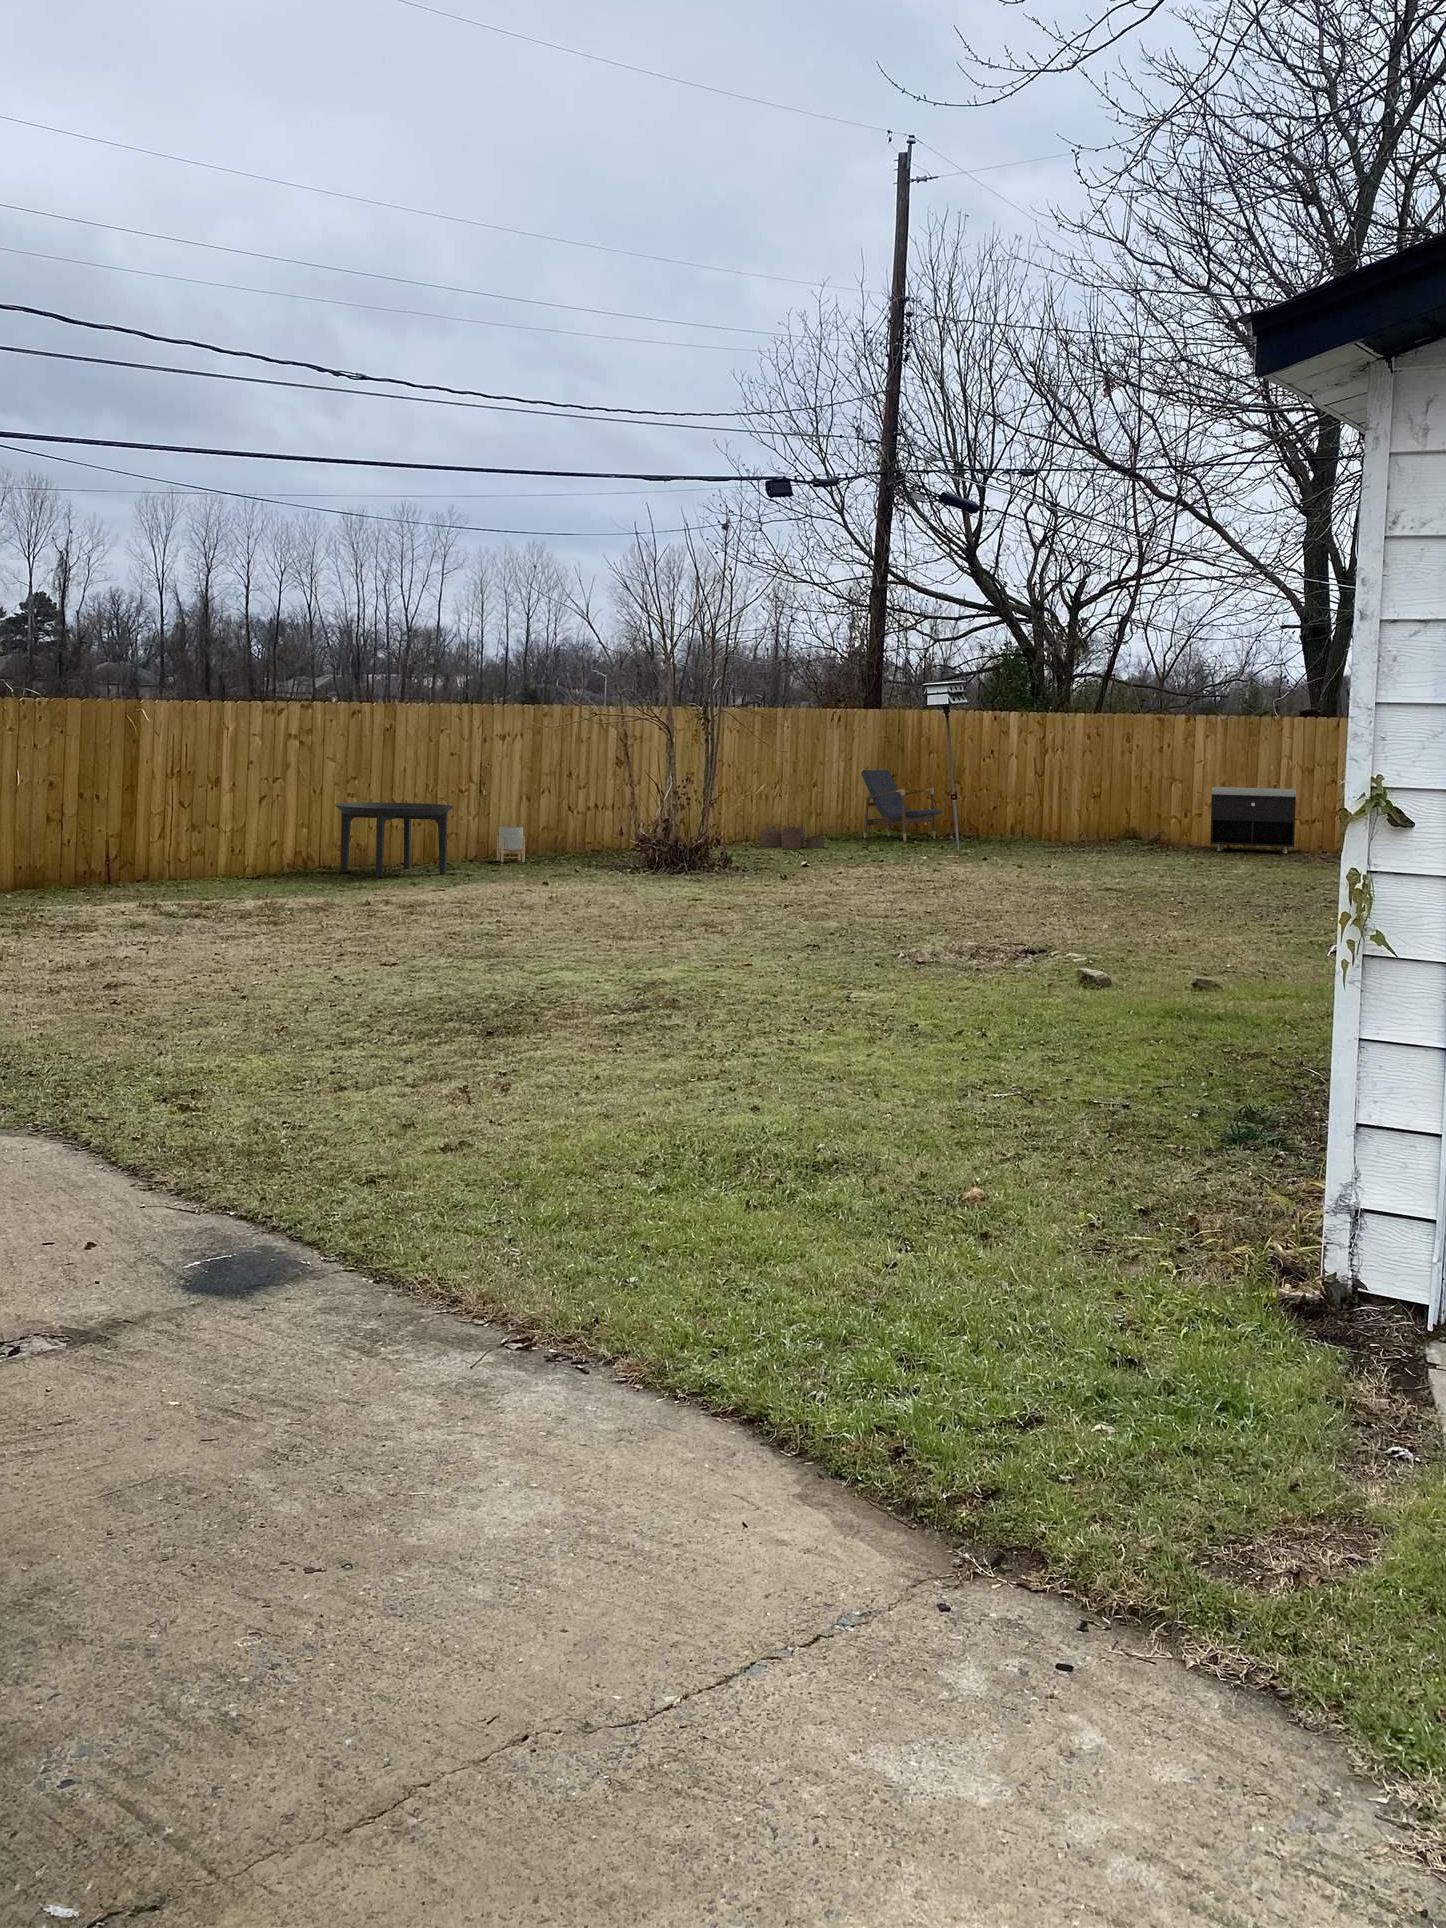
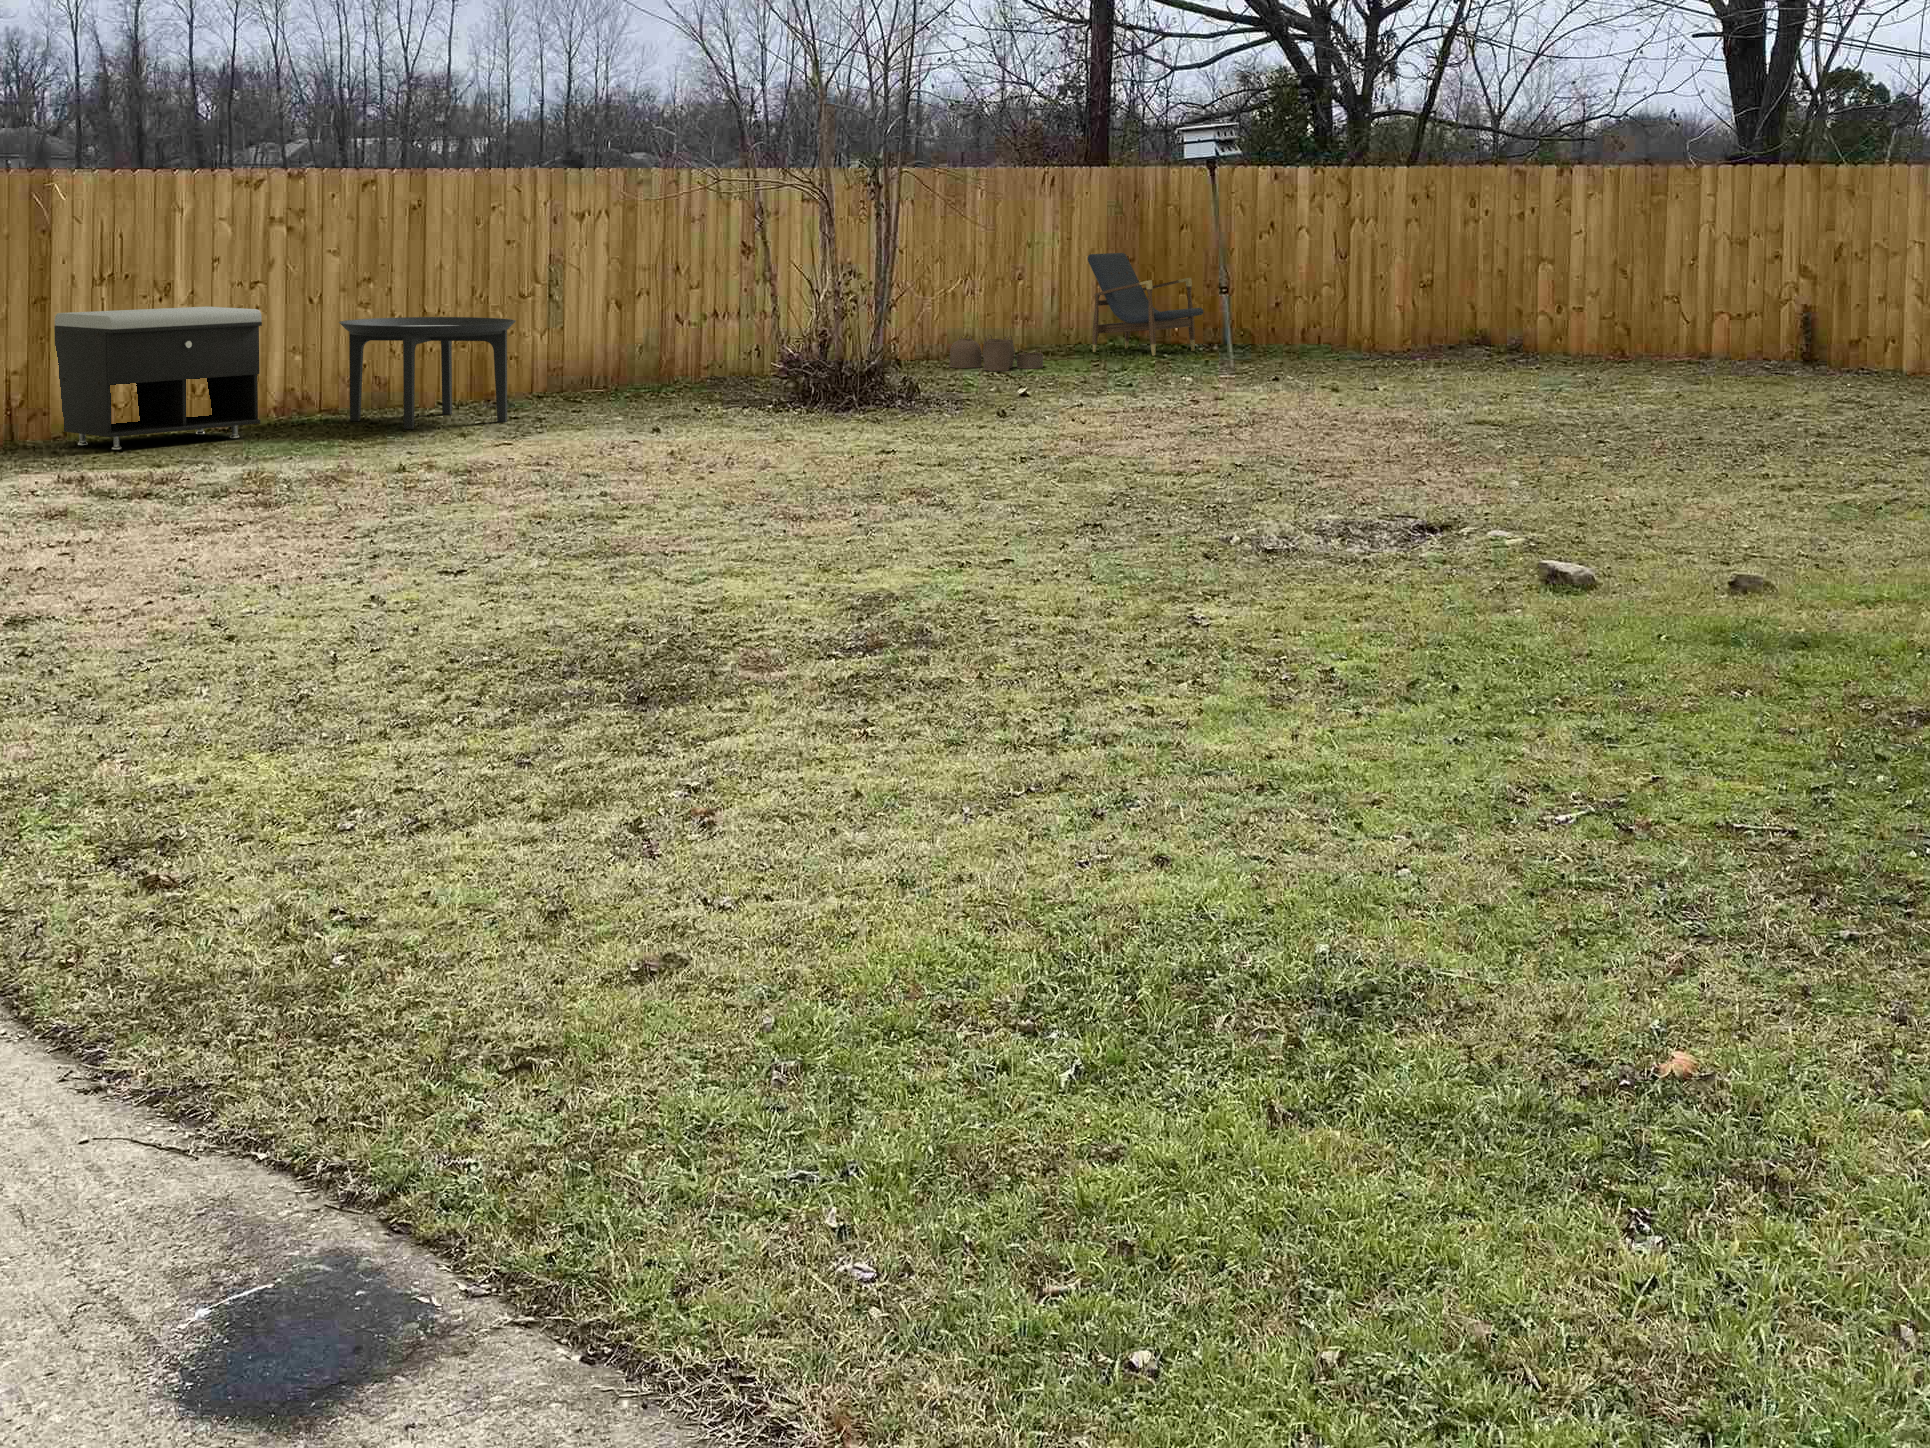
storage bench: present [1210,787,1296,853] -> present [54,307,262,450]
planter: present [497,827,525,862] -> none [576,348,618,401]

